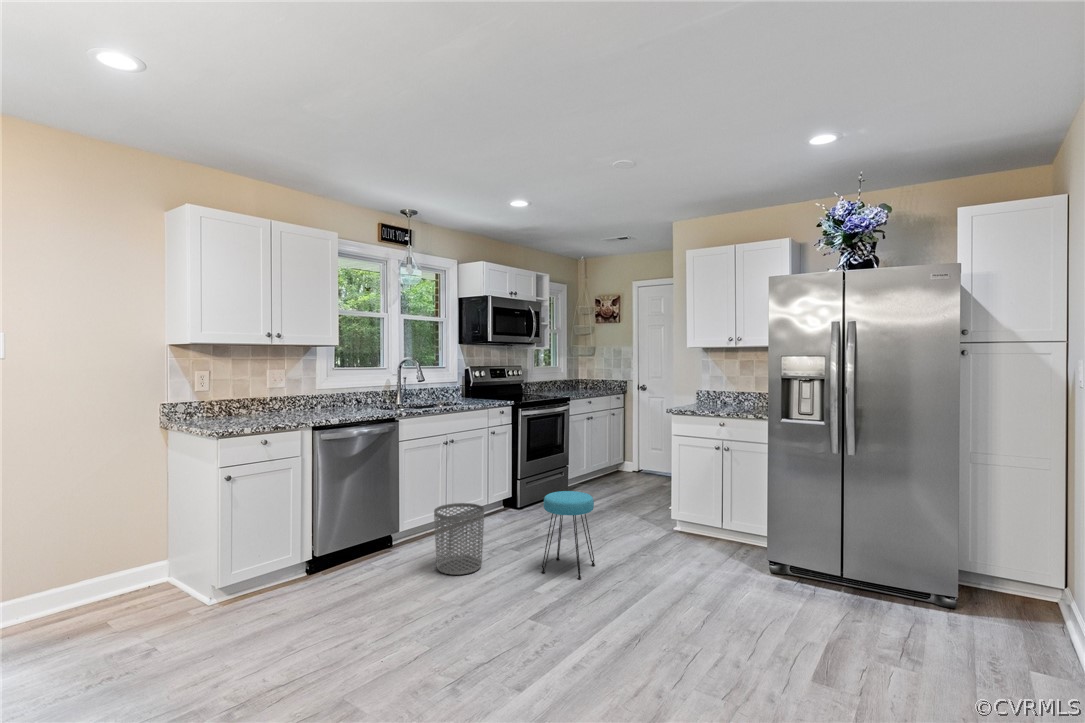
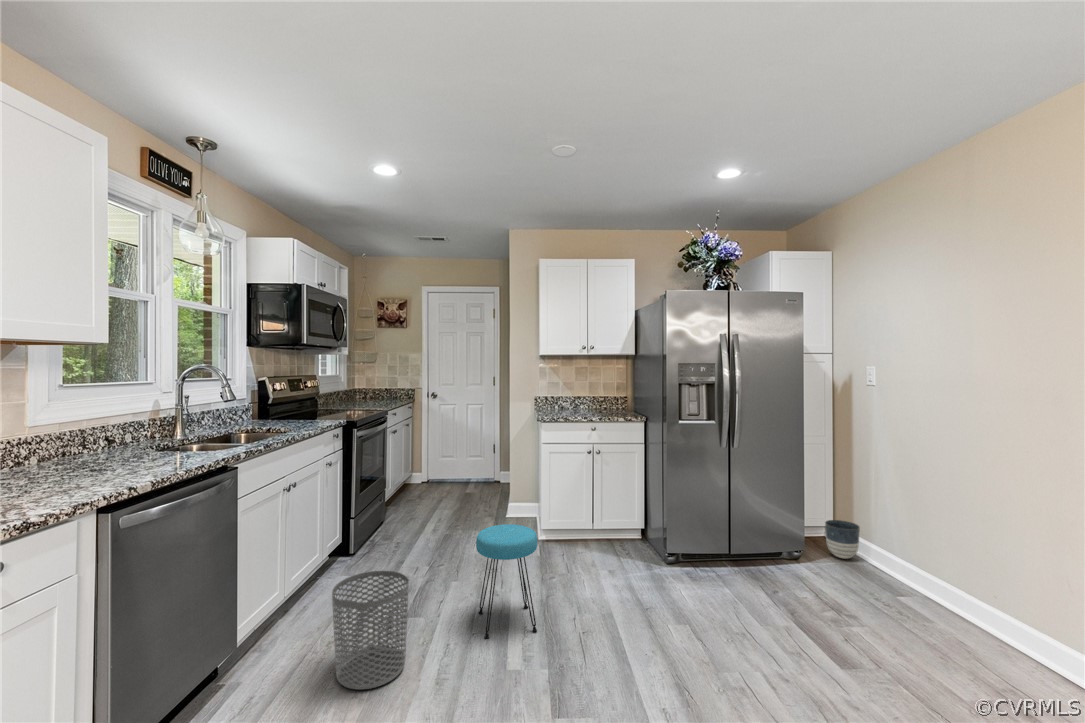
planter: none [1007,570,1060,624] -> present [825,520,860,559]

